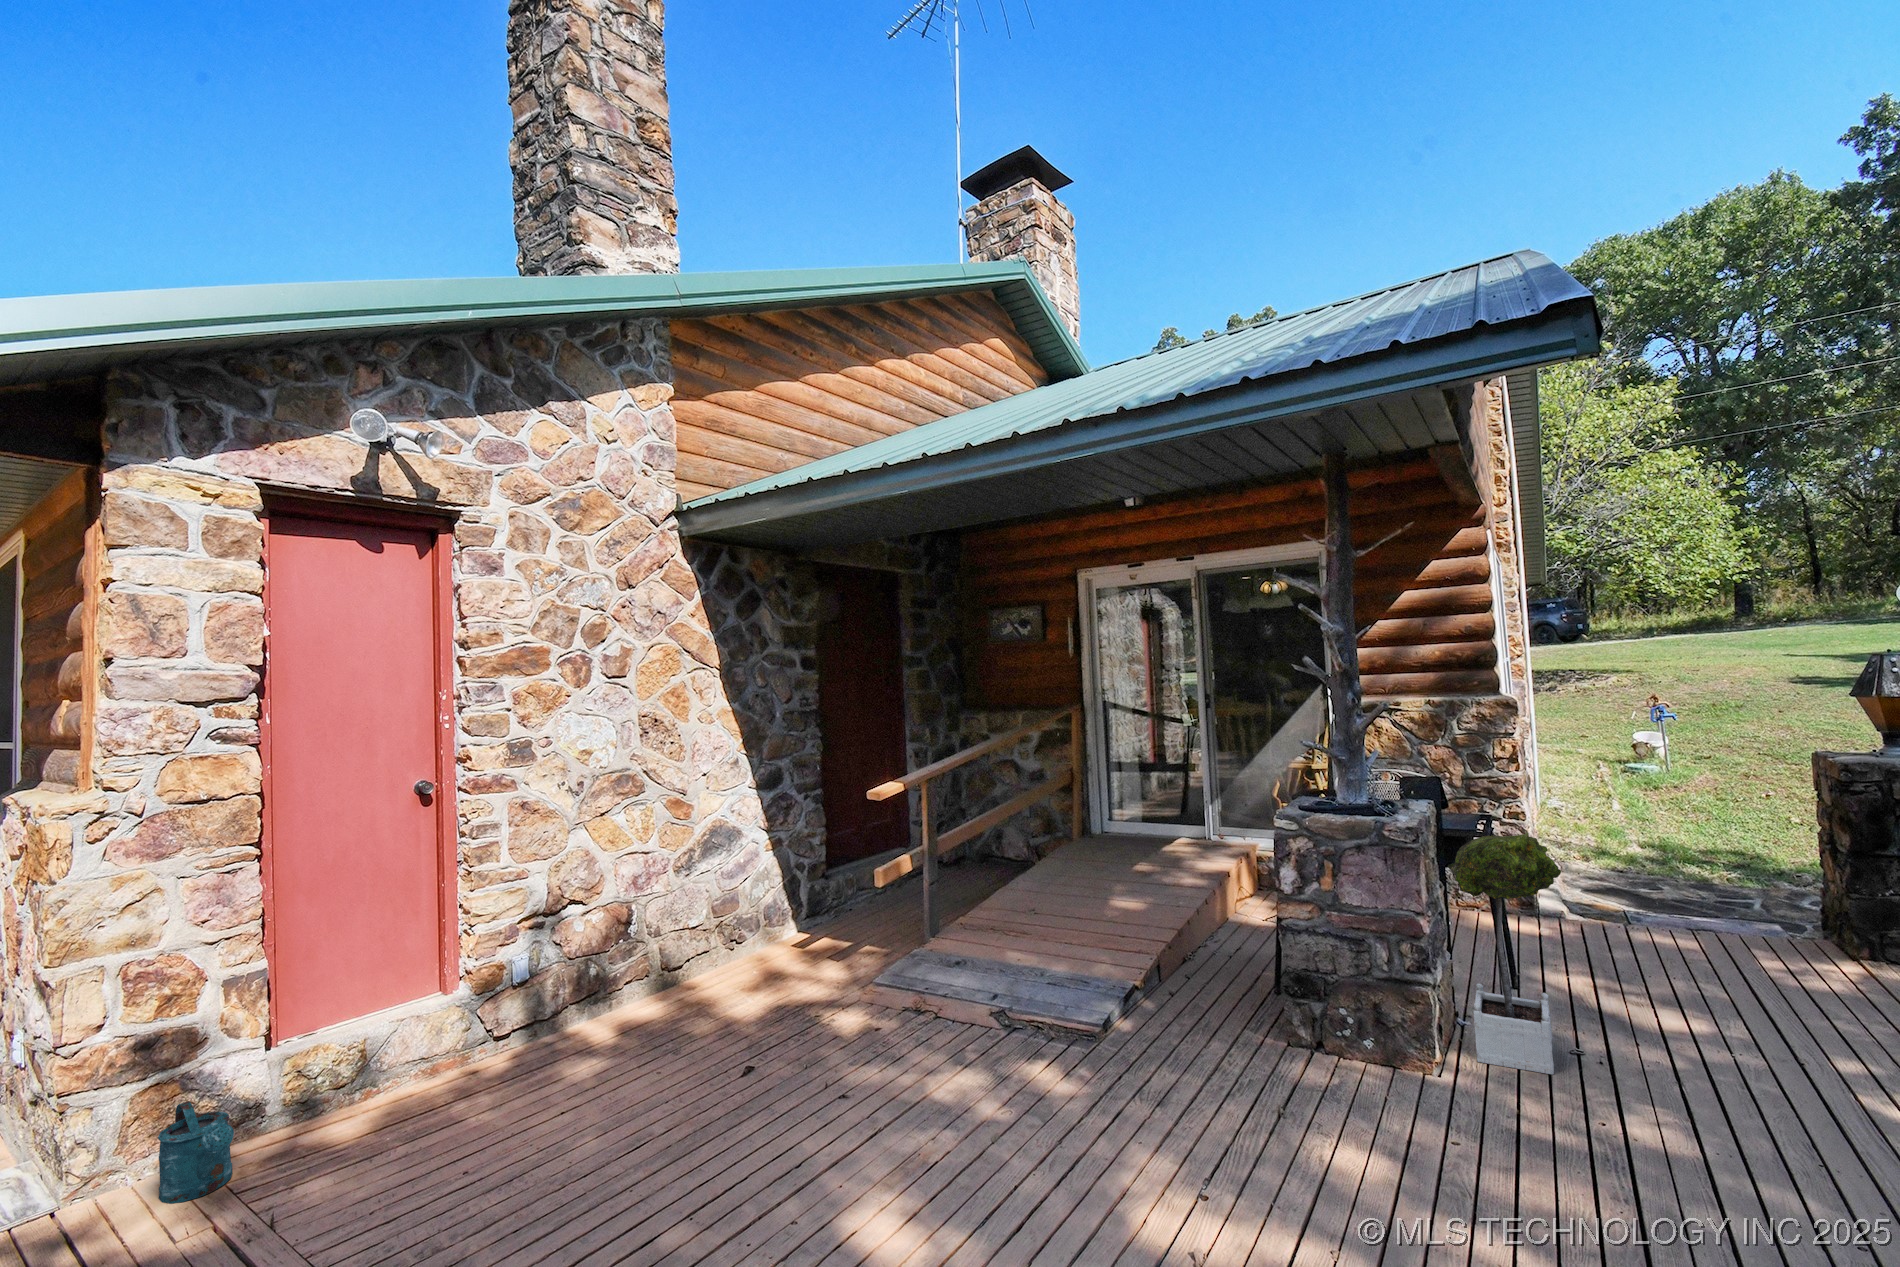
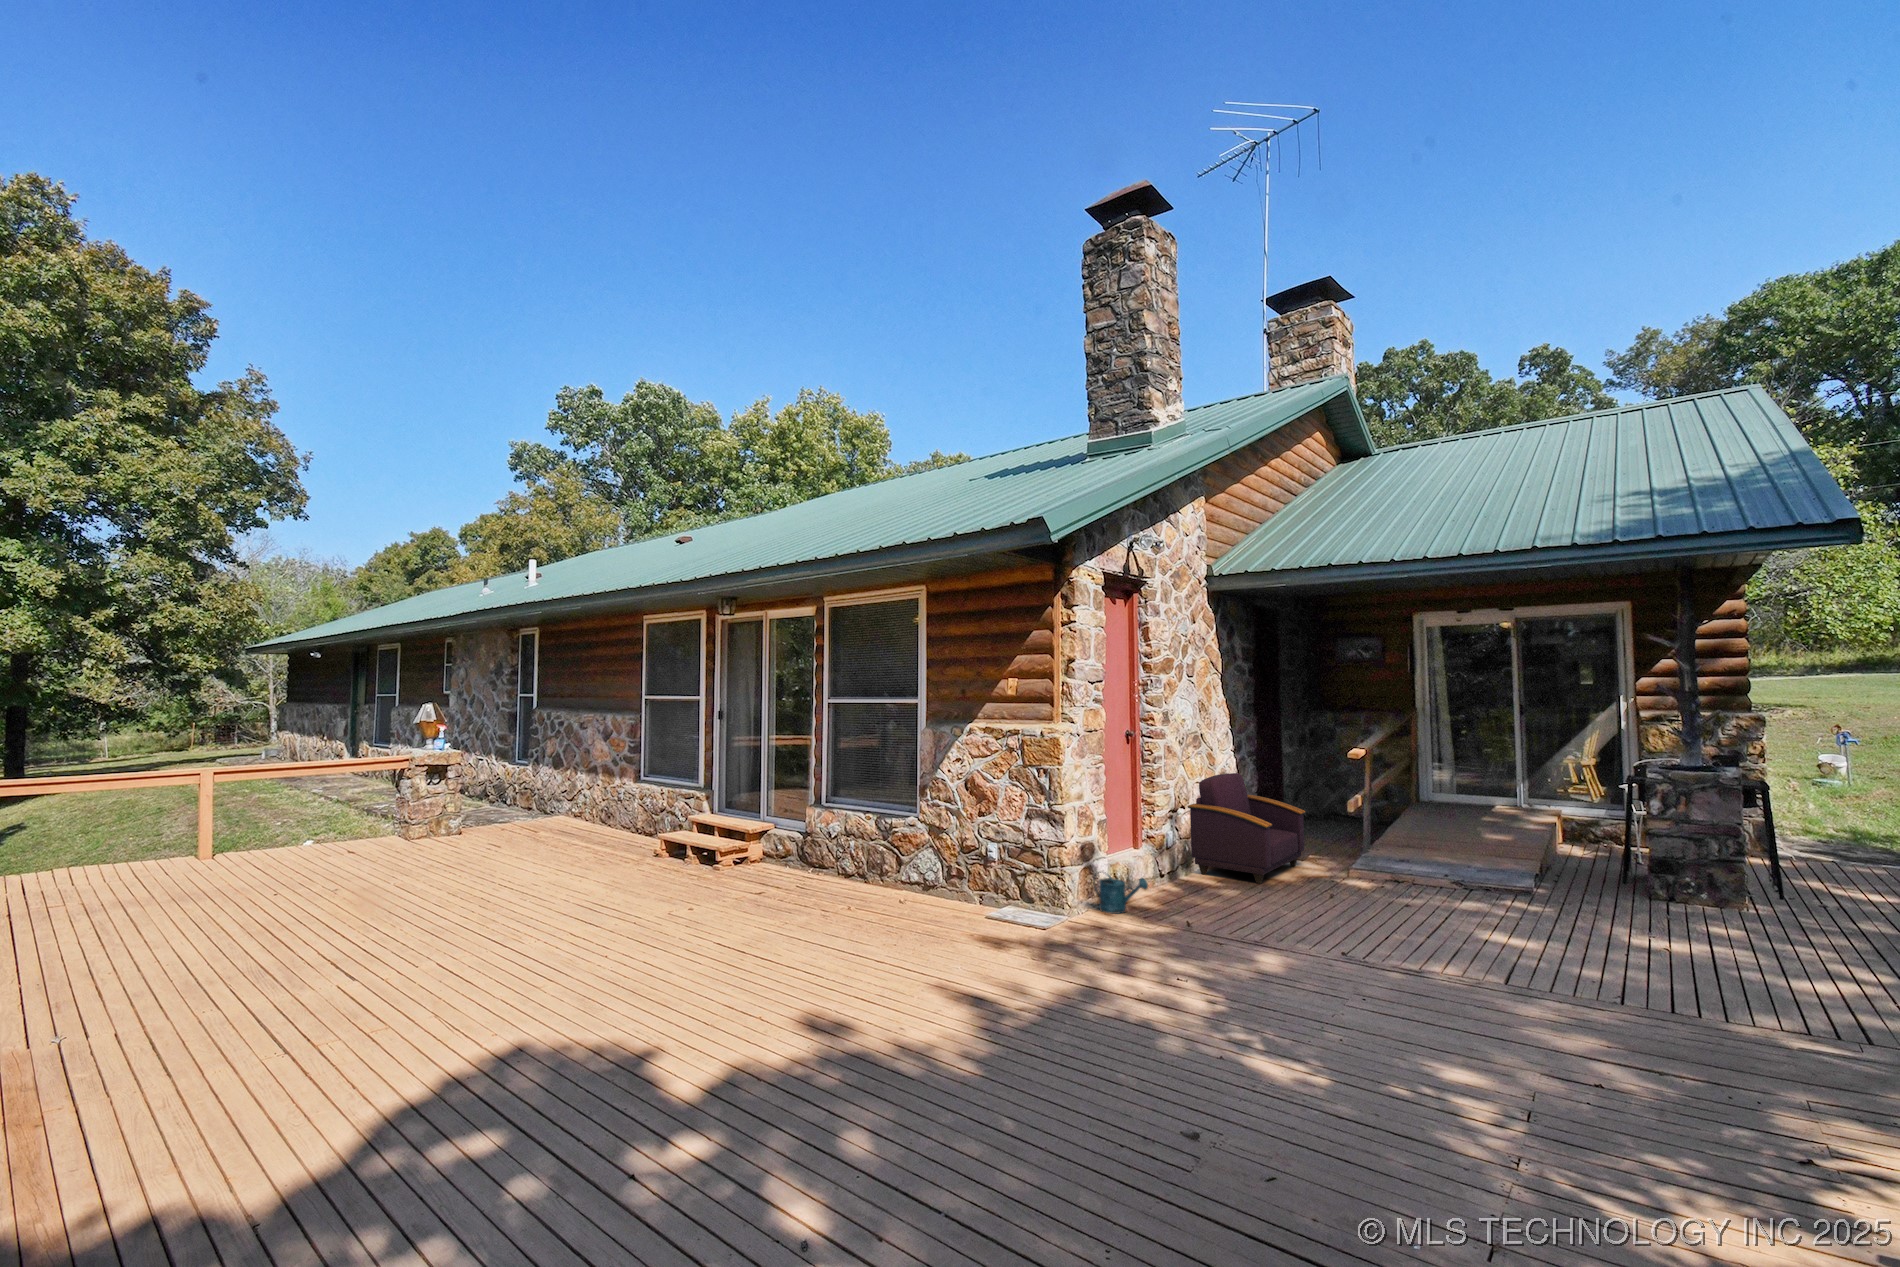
potted tree: present [1448,832,1561,1075] -> none [1751,786,1828,918]
armchair: none [581,837,810,1049] -> present [1188,773,1305,884]

